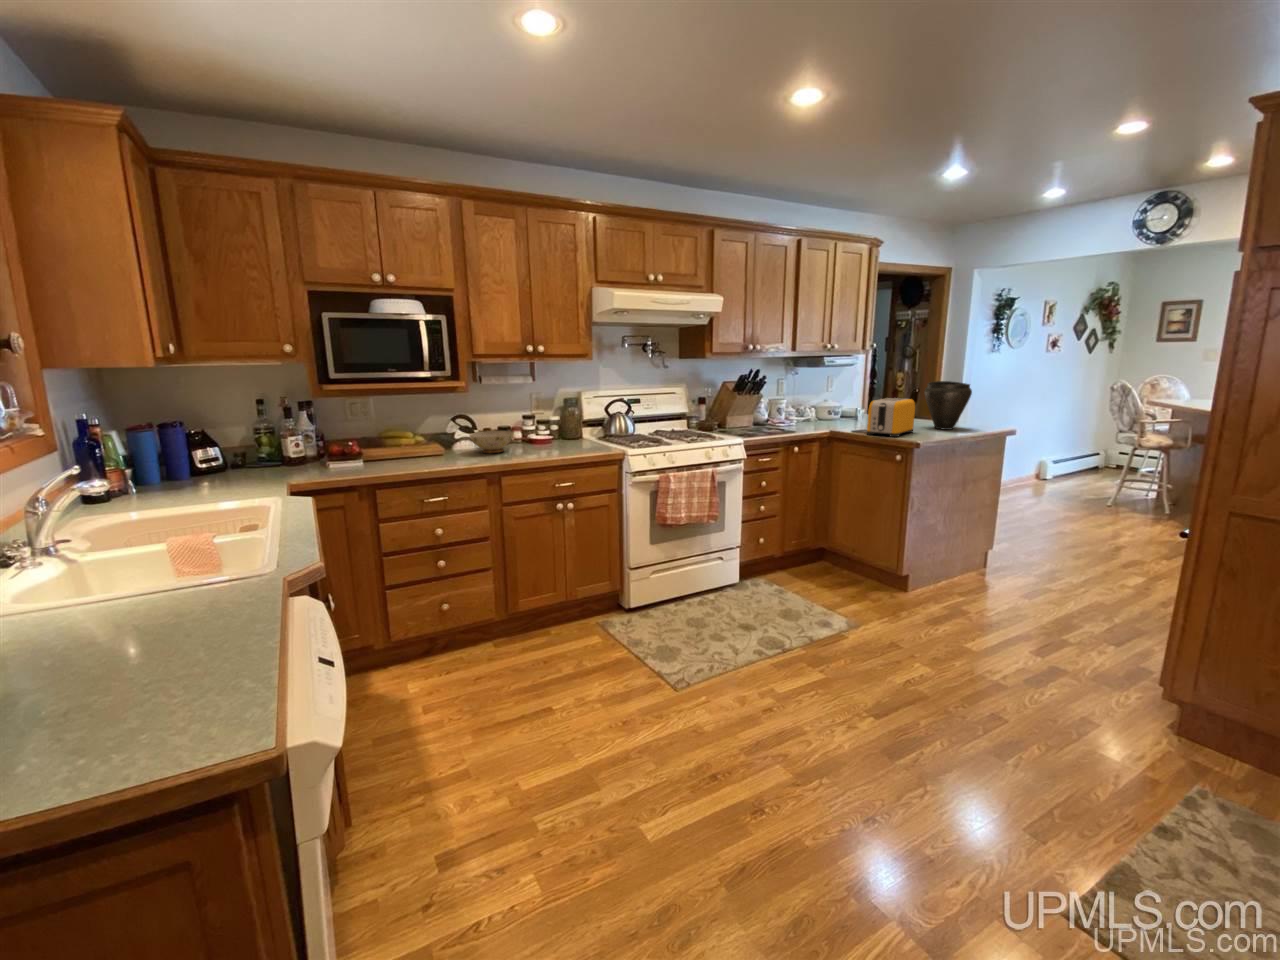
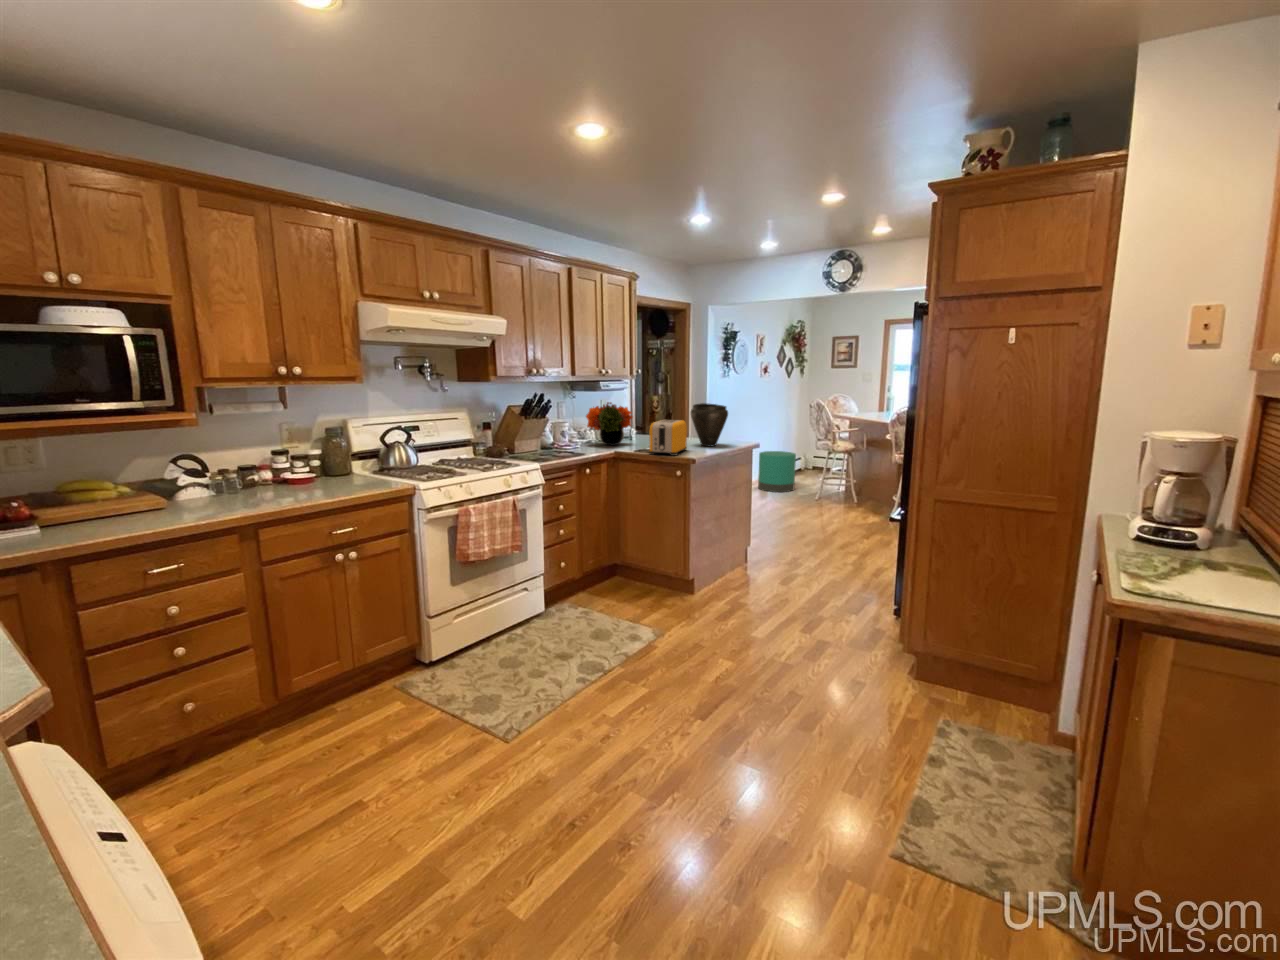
flower arrangement: none [804,379,856,424] -> present [586,402,632,445]
ceramic bowl: present [470,431,514,453] -> none [205,472,271,502]
trash can: none [1026,442,1085,492] -> present [758,451,796,492]

